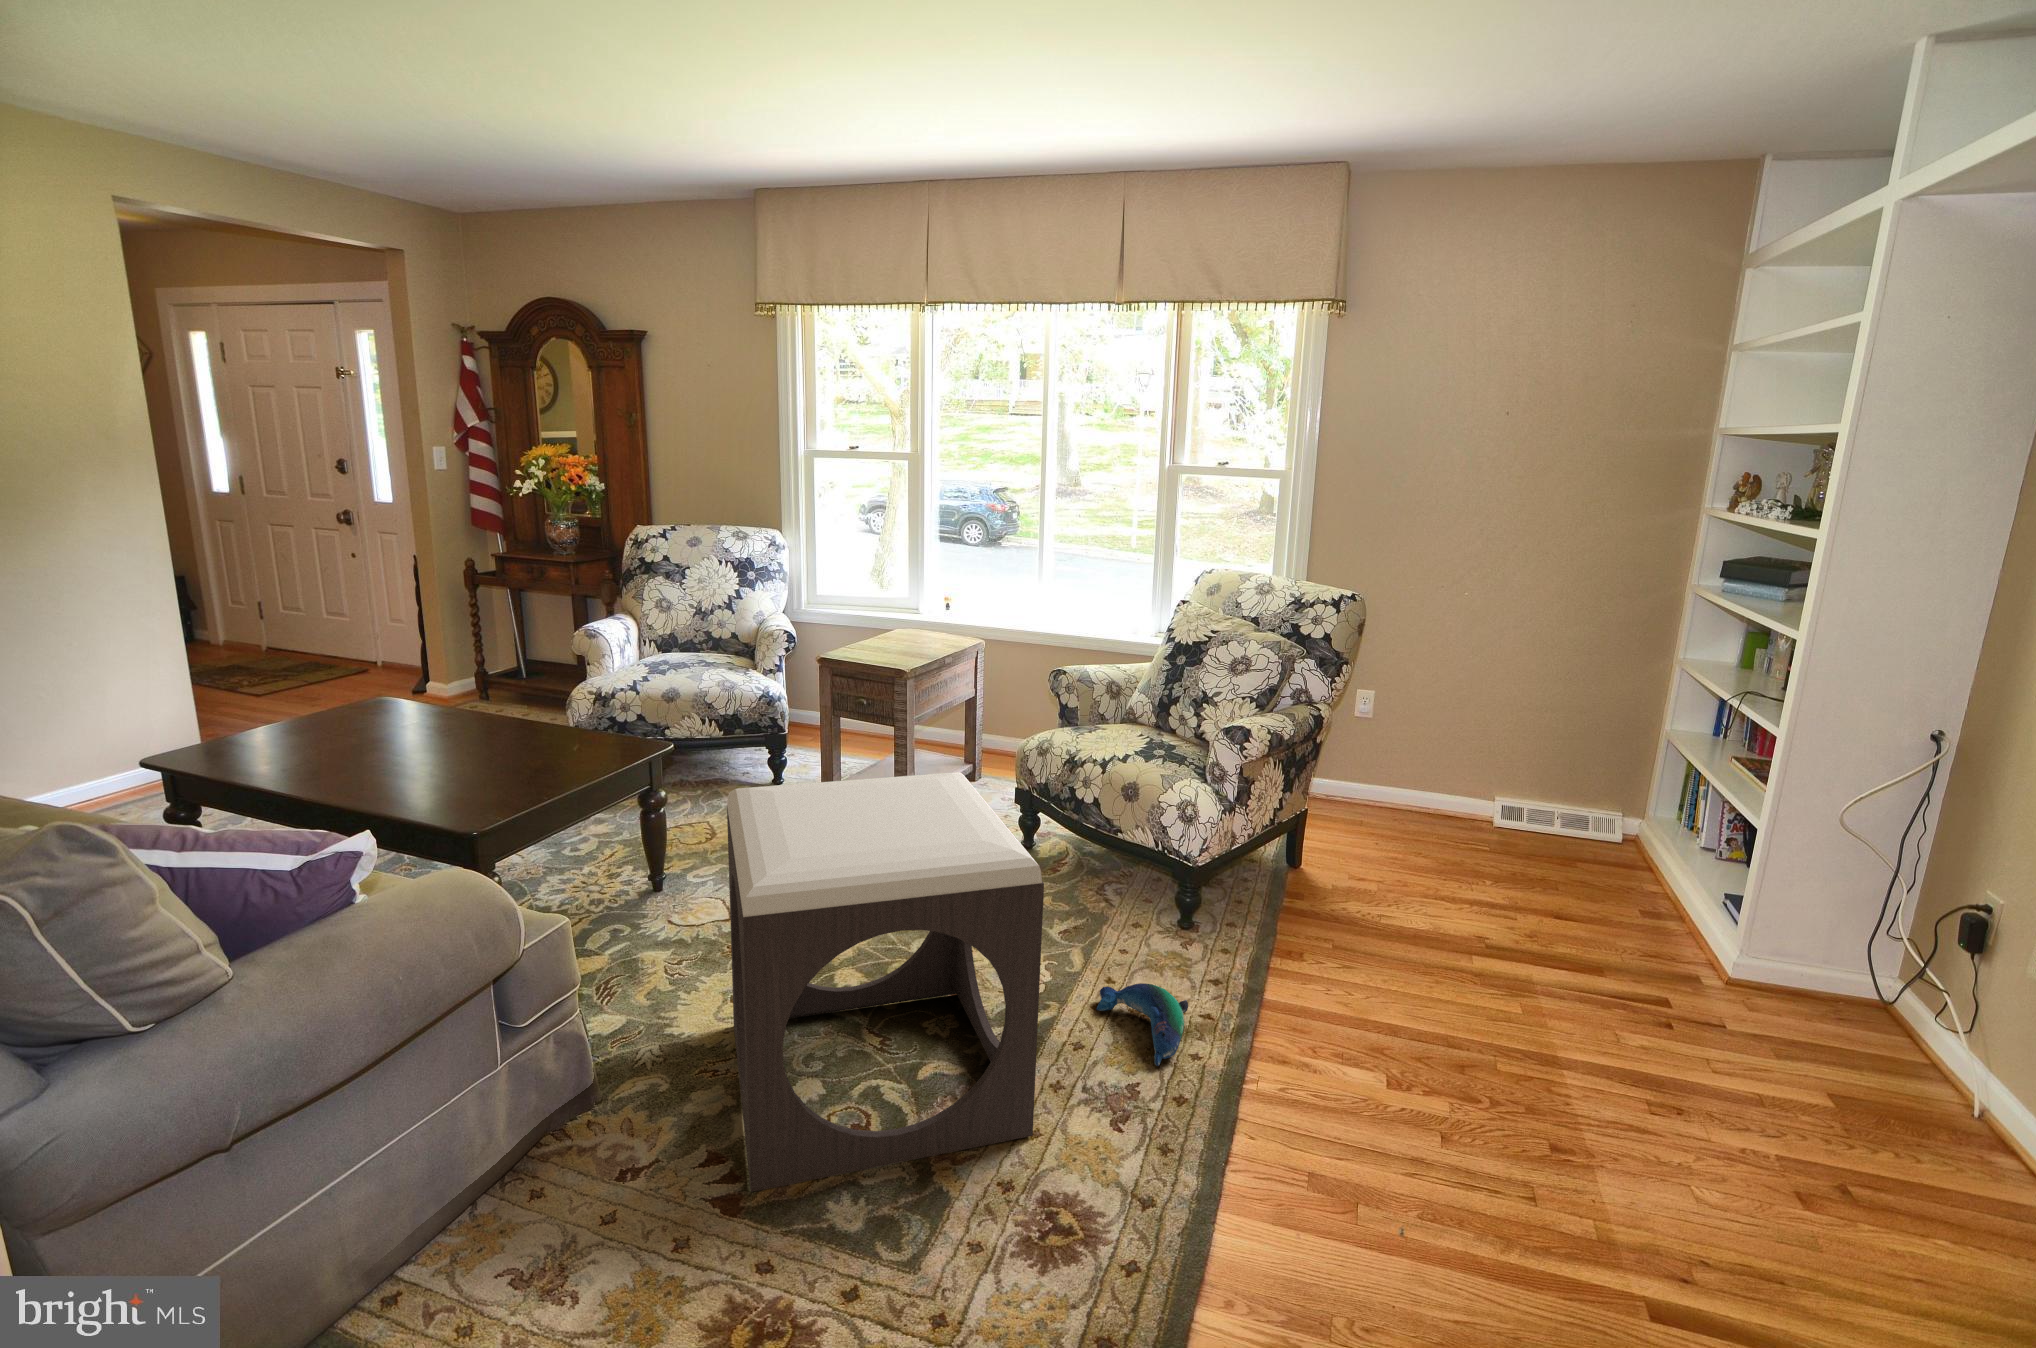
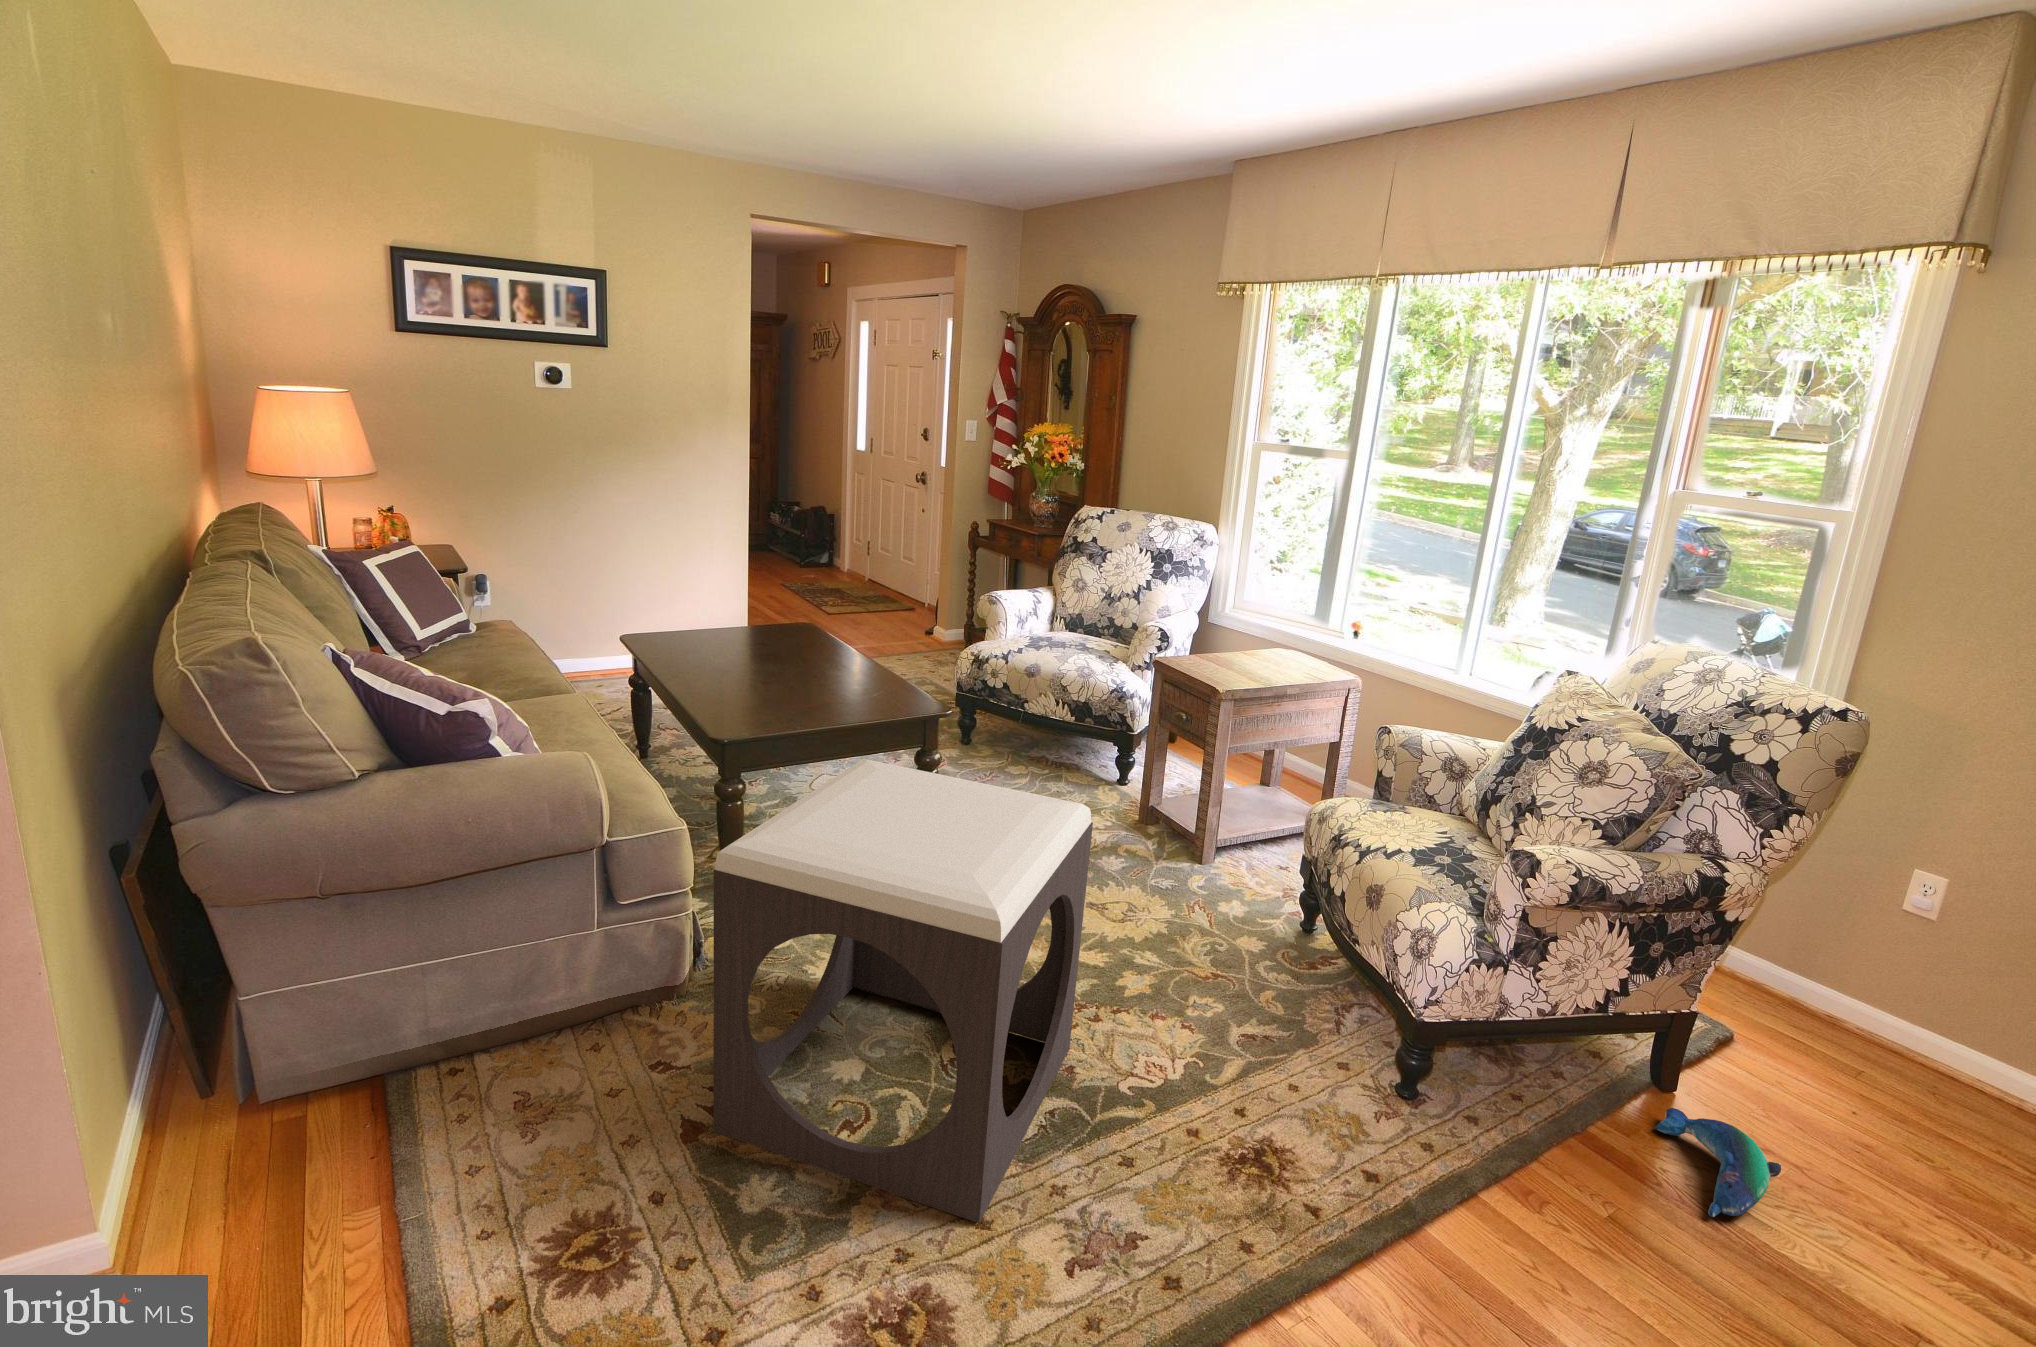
plush toy: present [1096,983,1188,1066] -> present [1655,1108,1781,1217]

